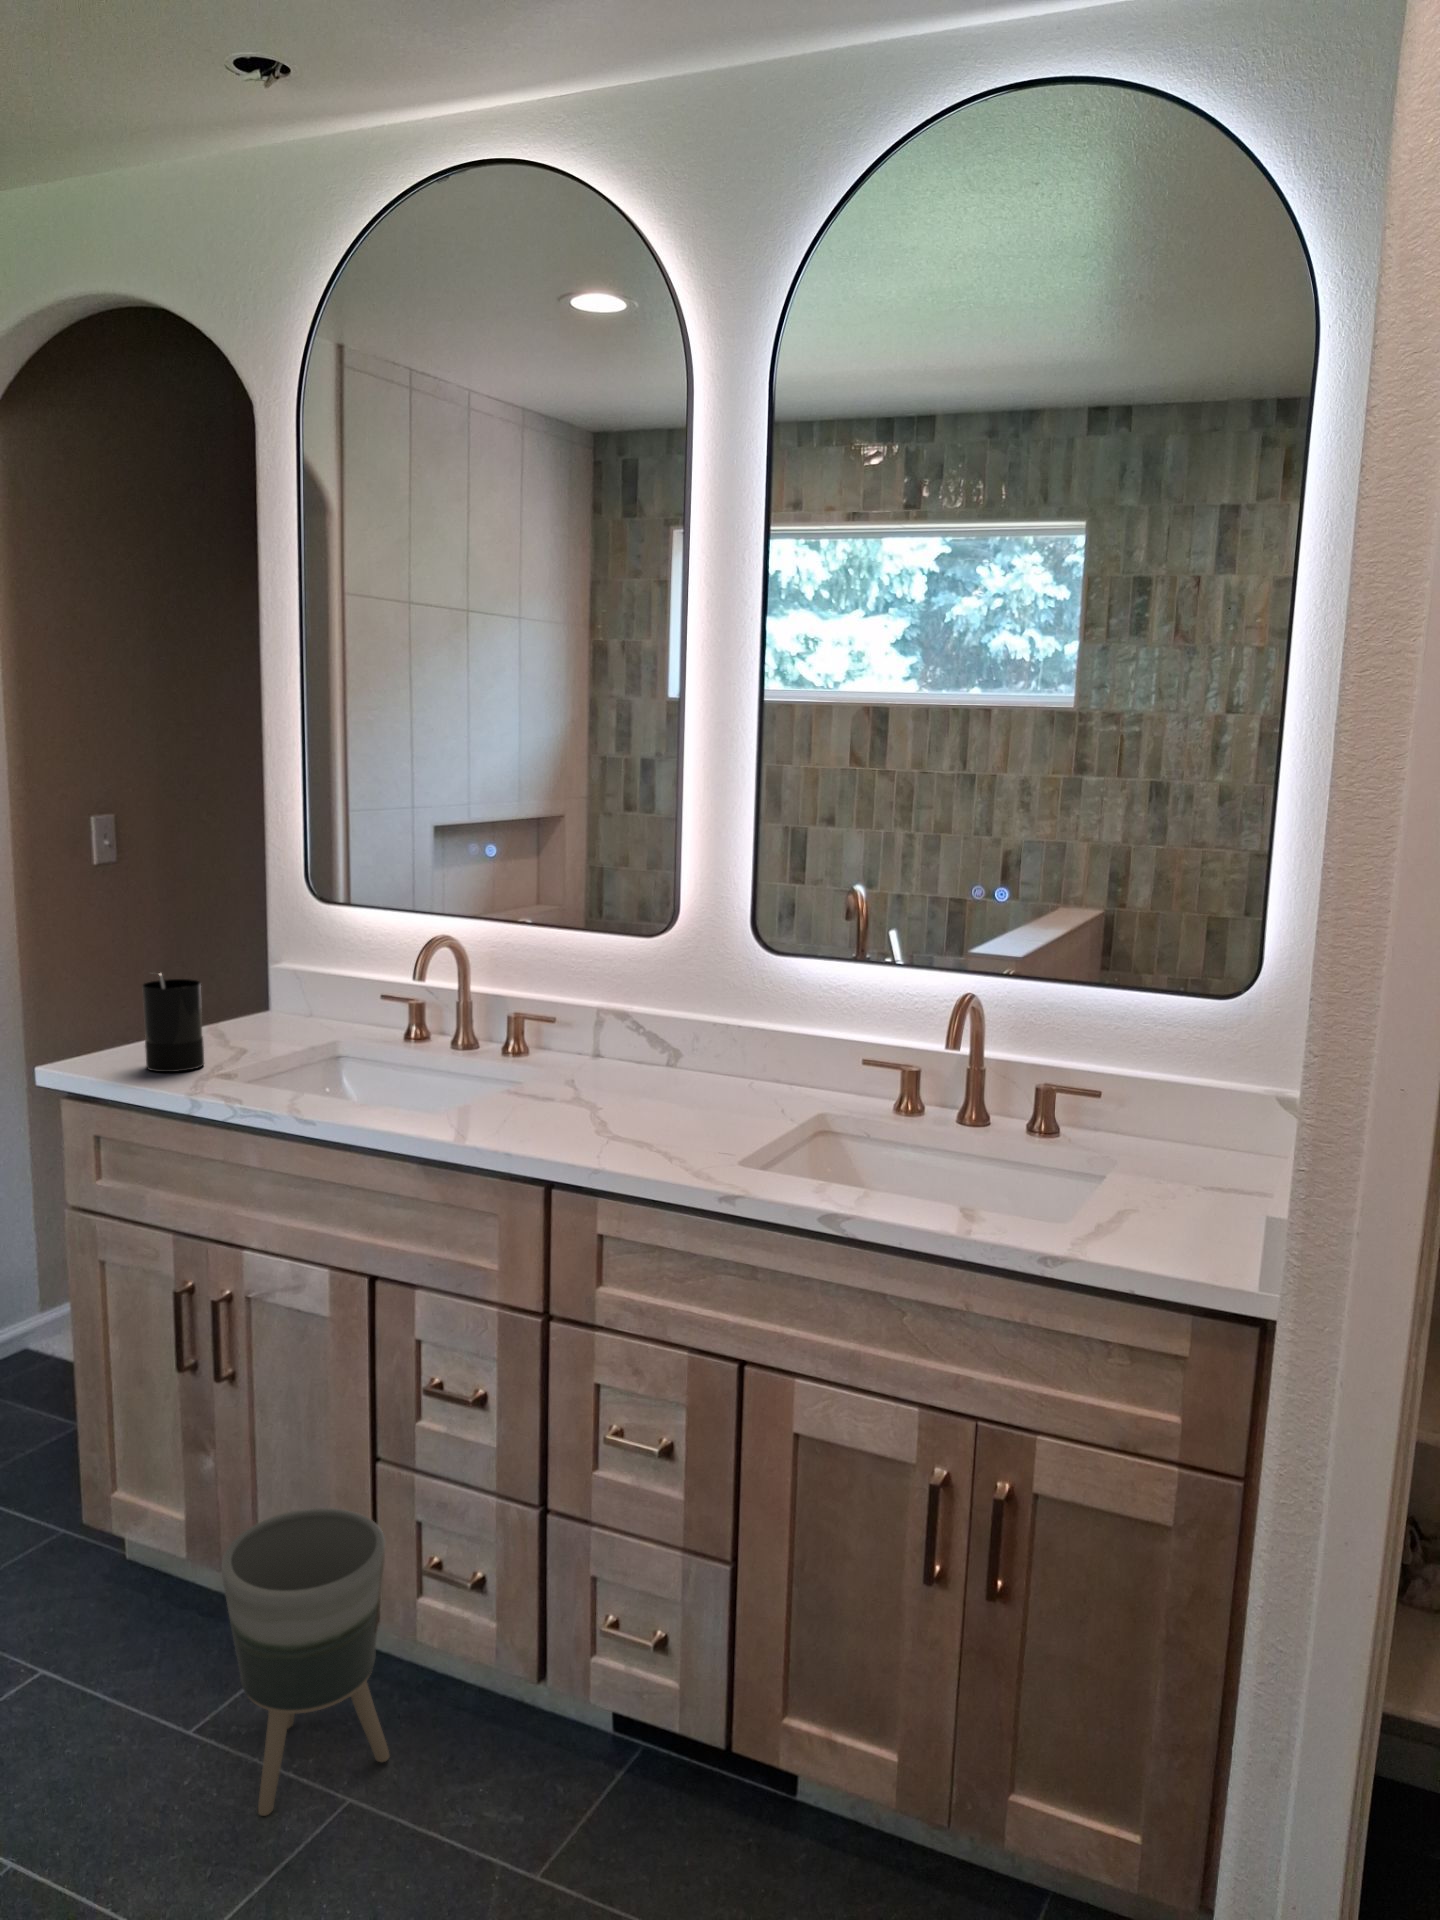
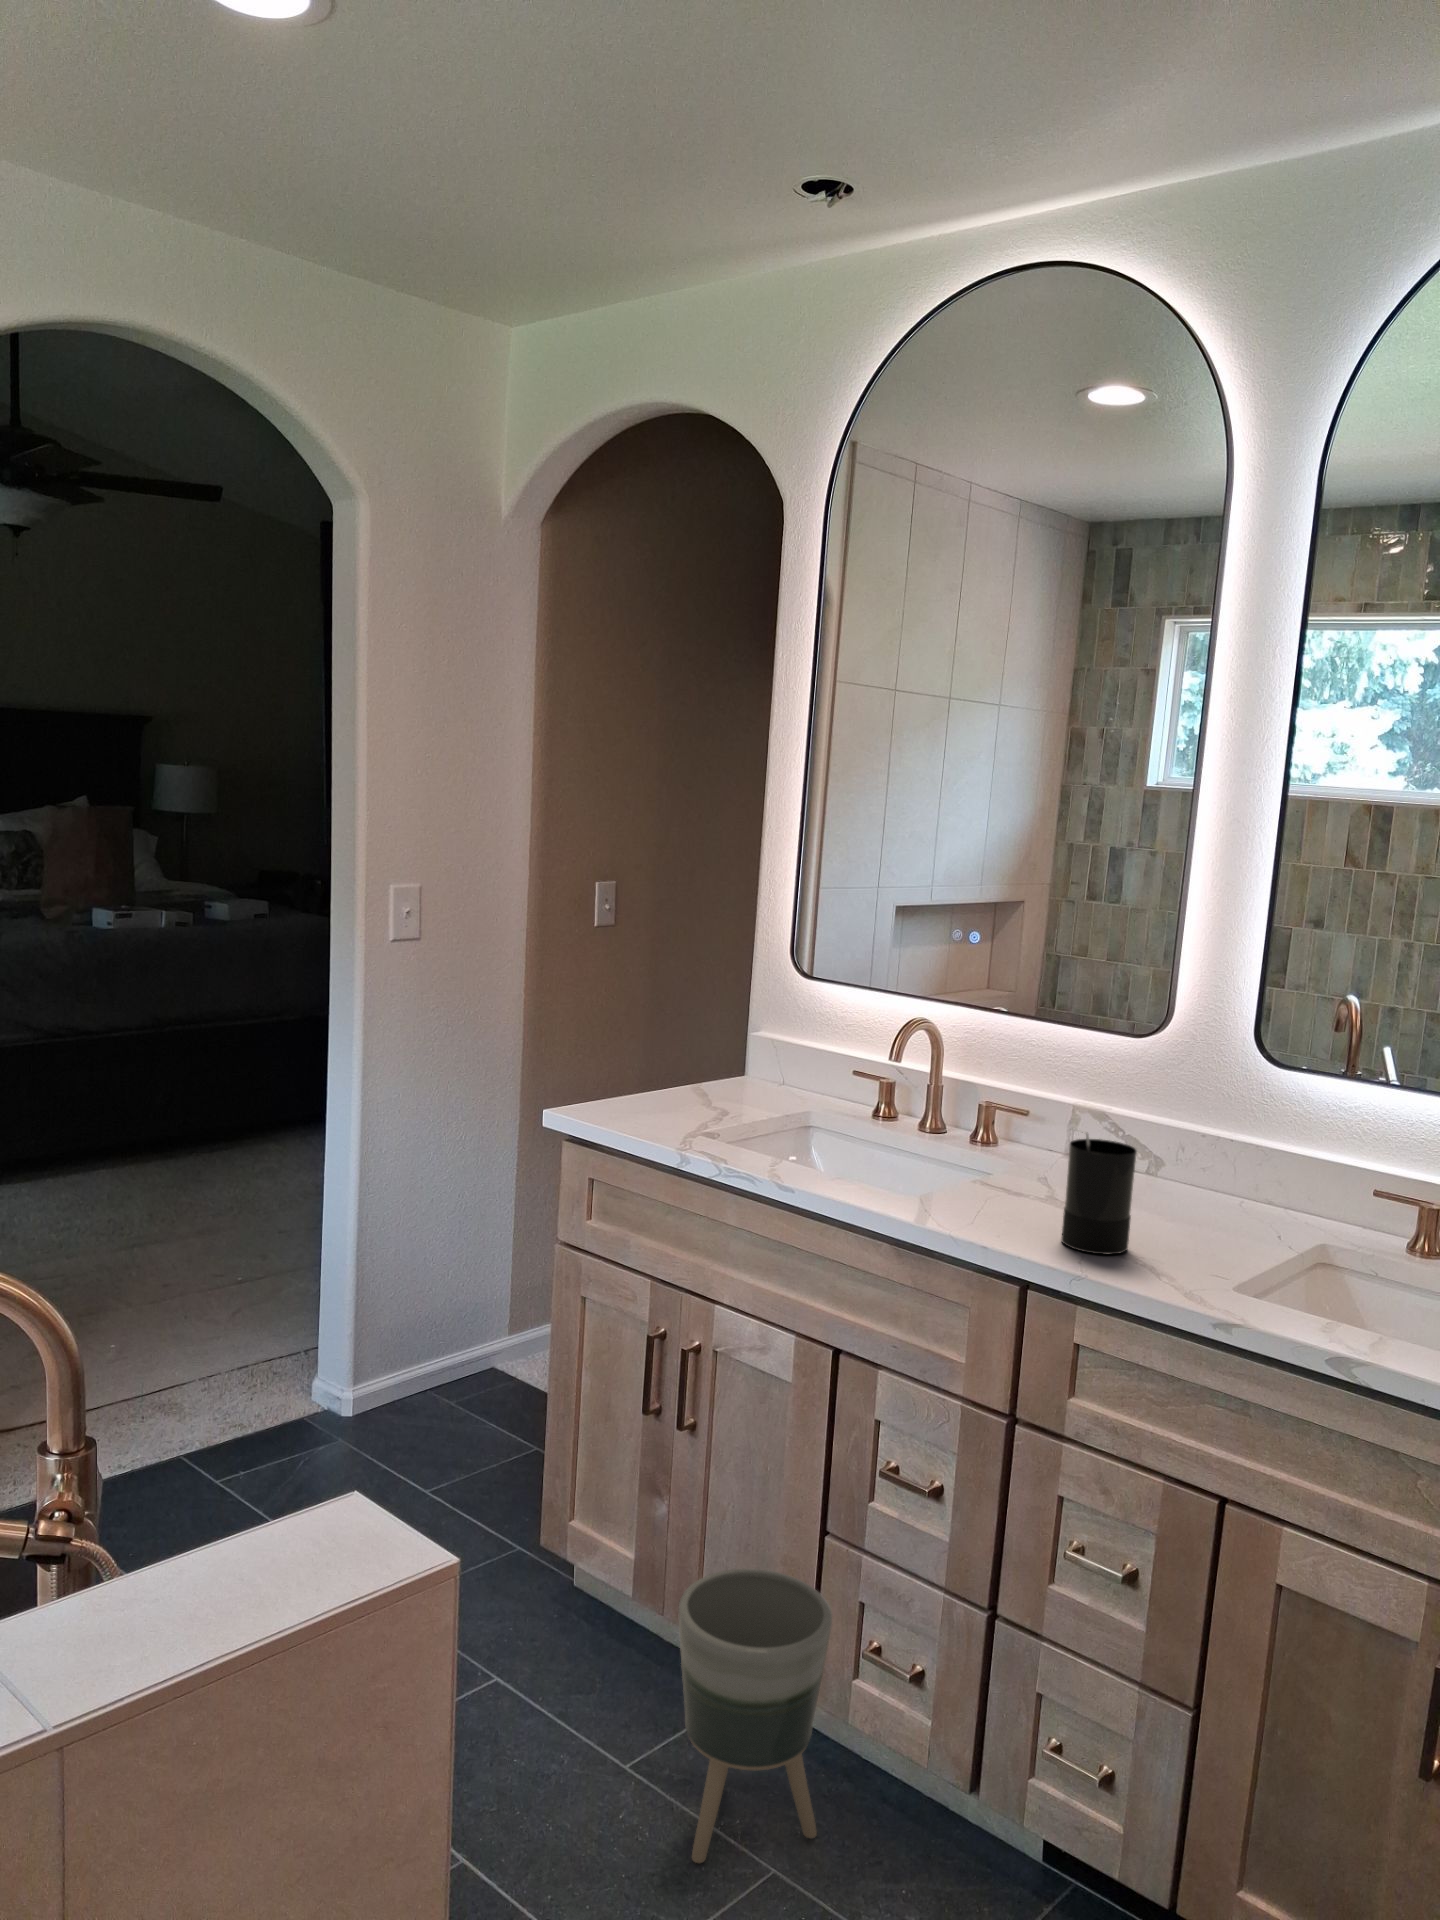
candle: present [142,974,204,1072] -> present [1062,1131,1137,1254]

